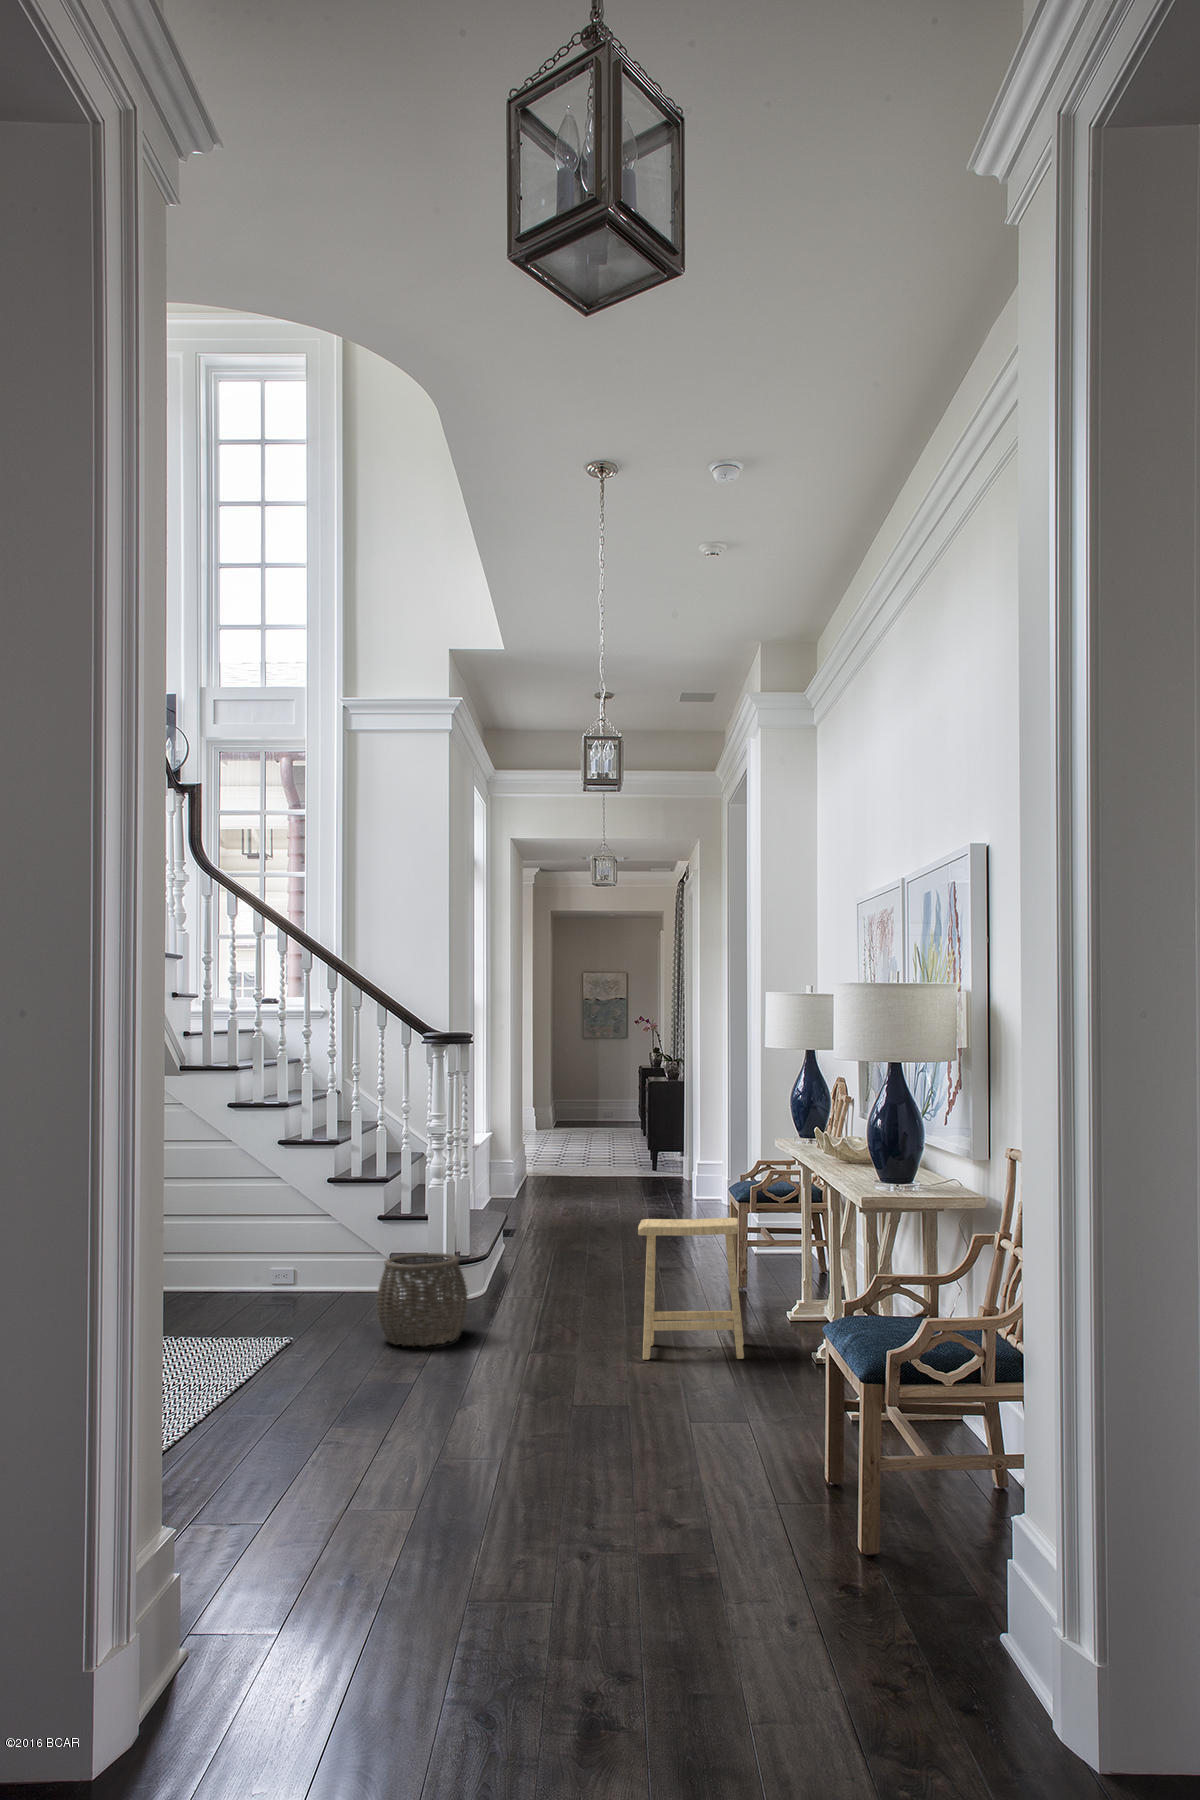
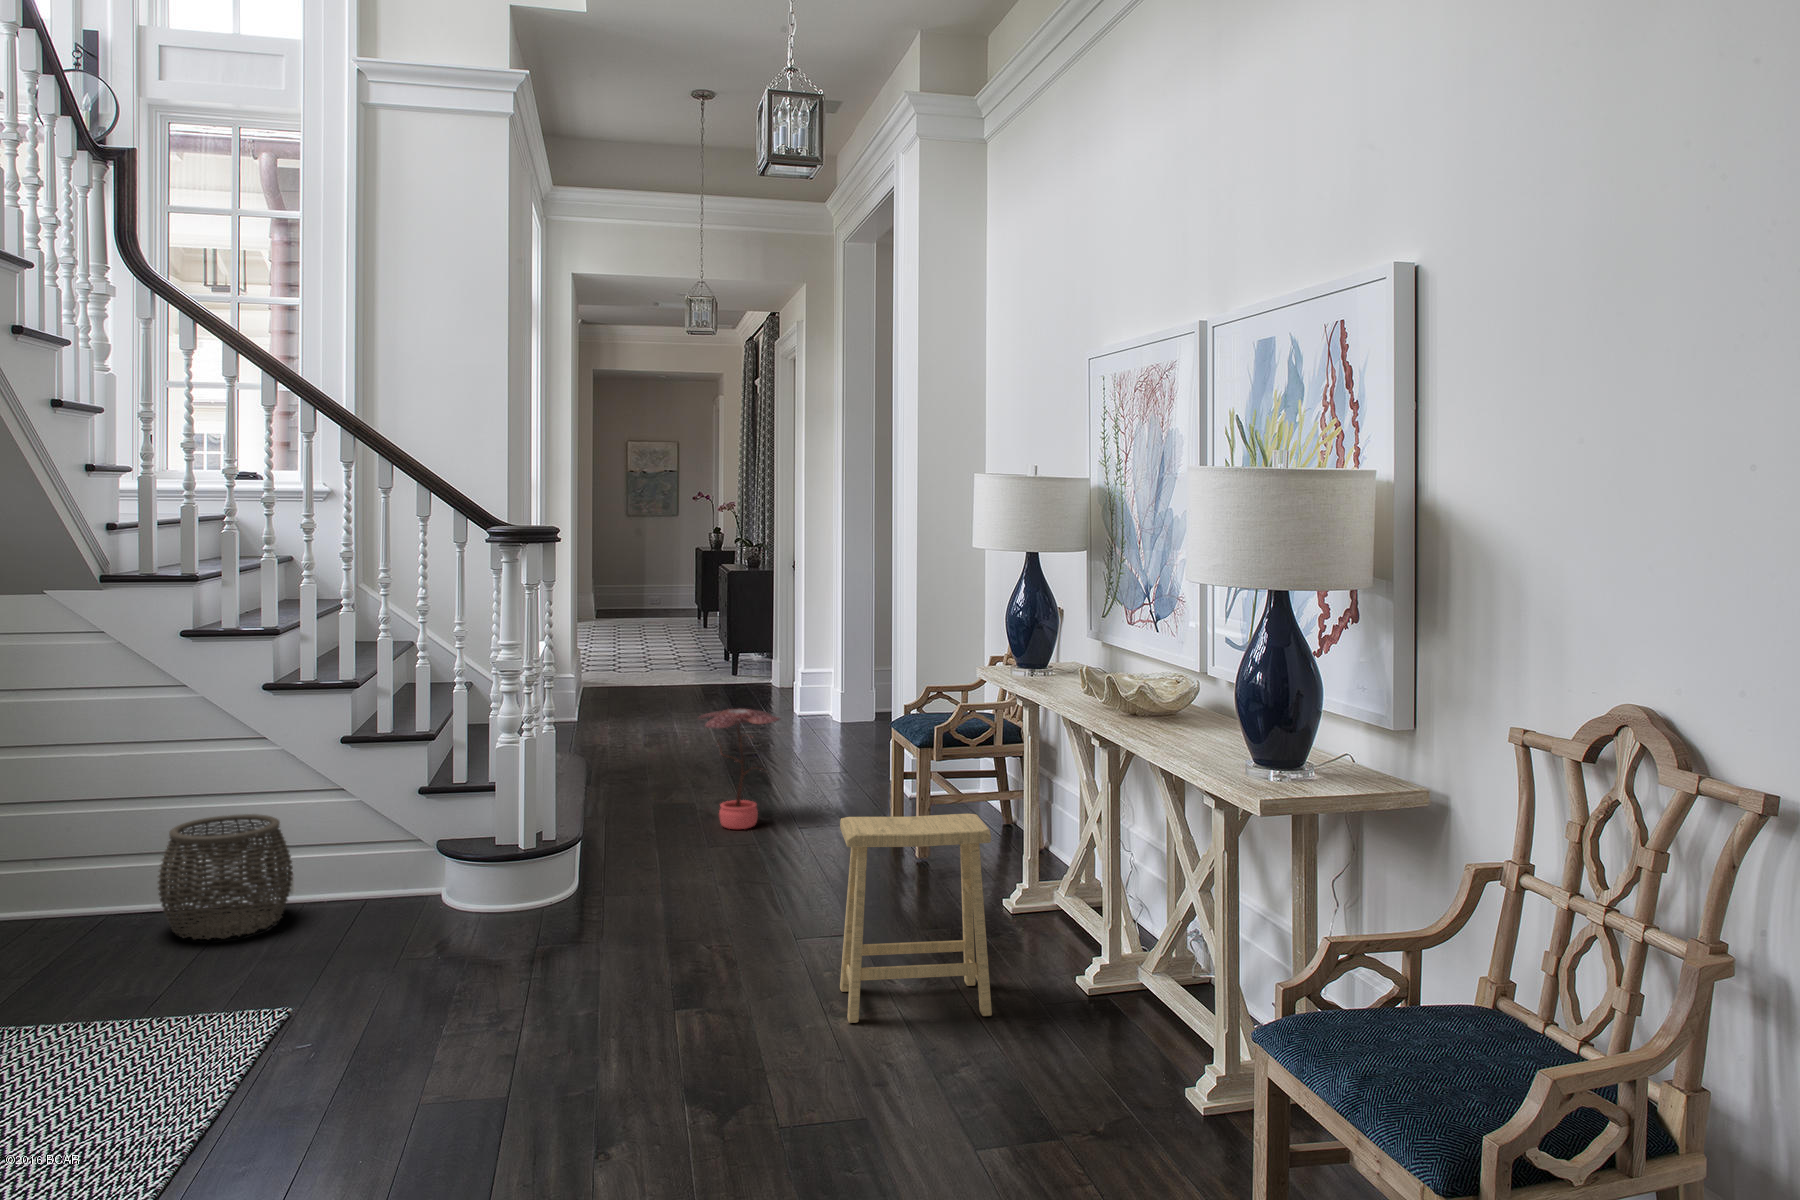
potted plant: none [588,1166,650,1262] -> present [698,709,779,829]
woven basket: present [377,1253,468,1346] -> present [158,814,293,940]

